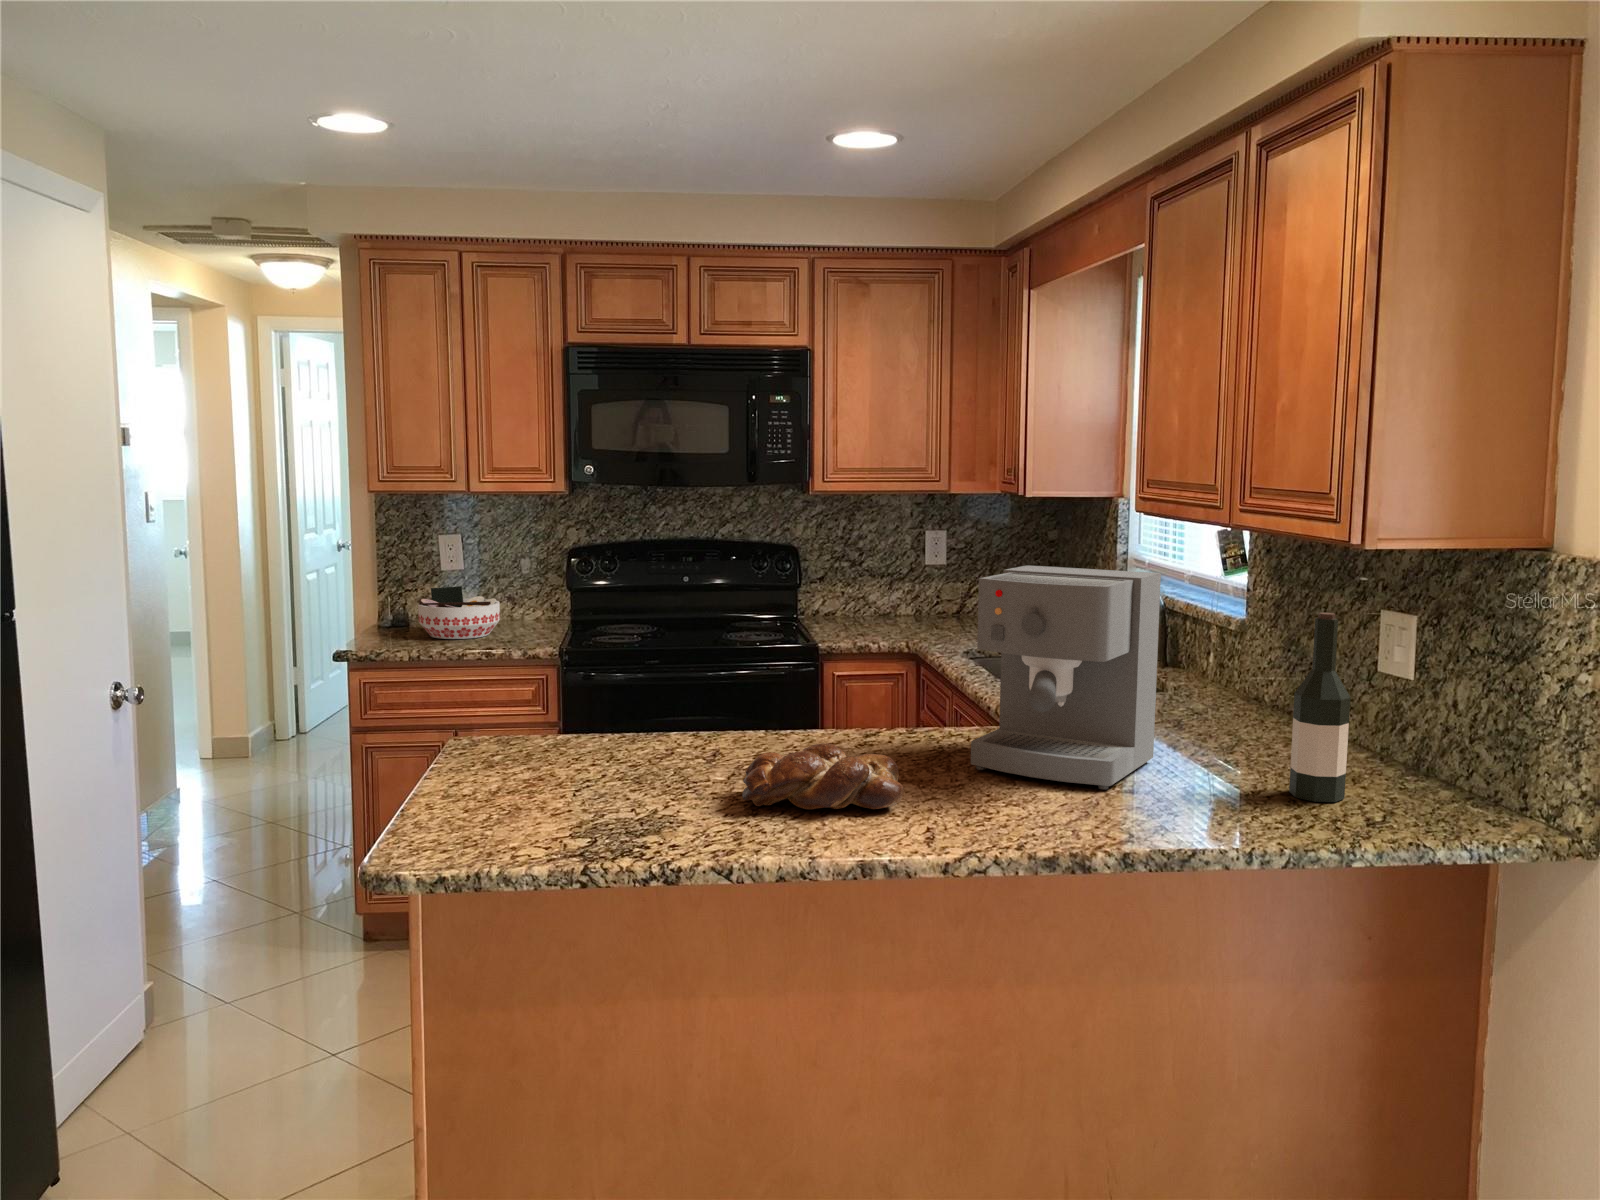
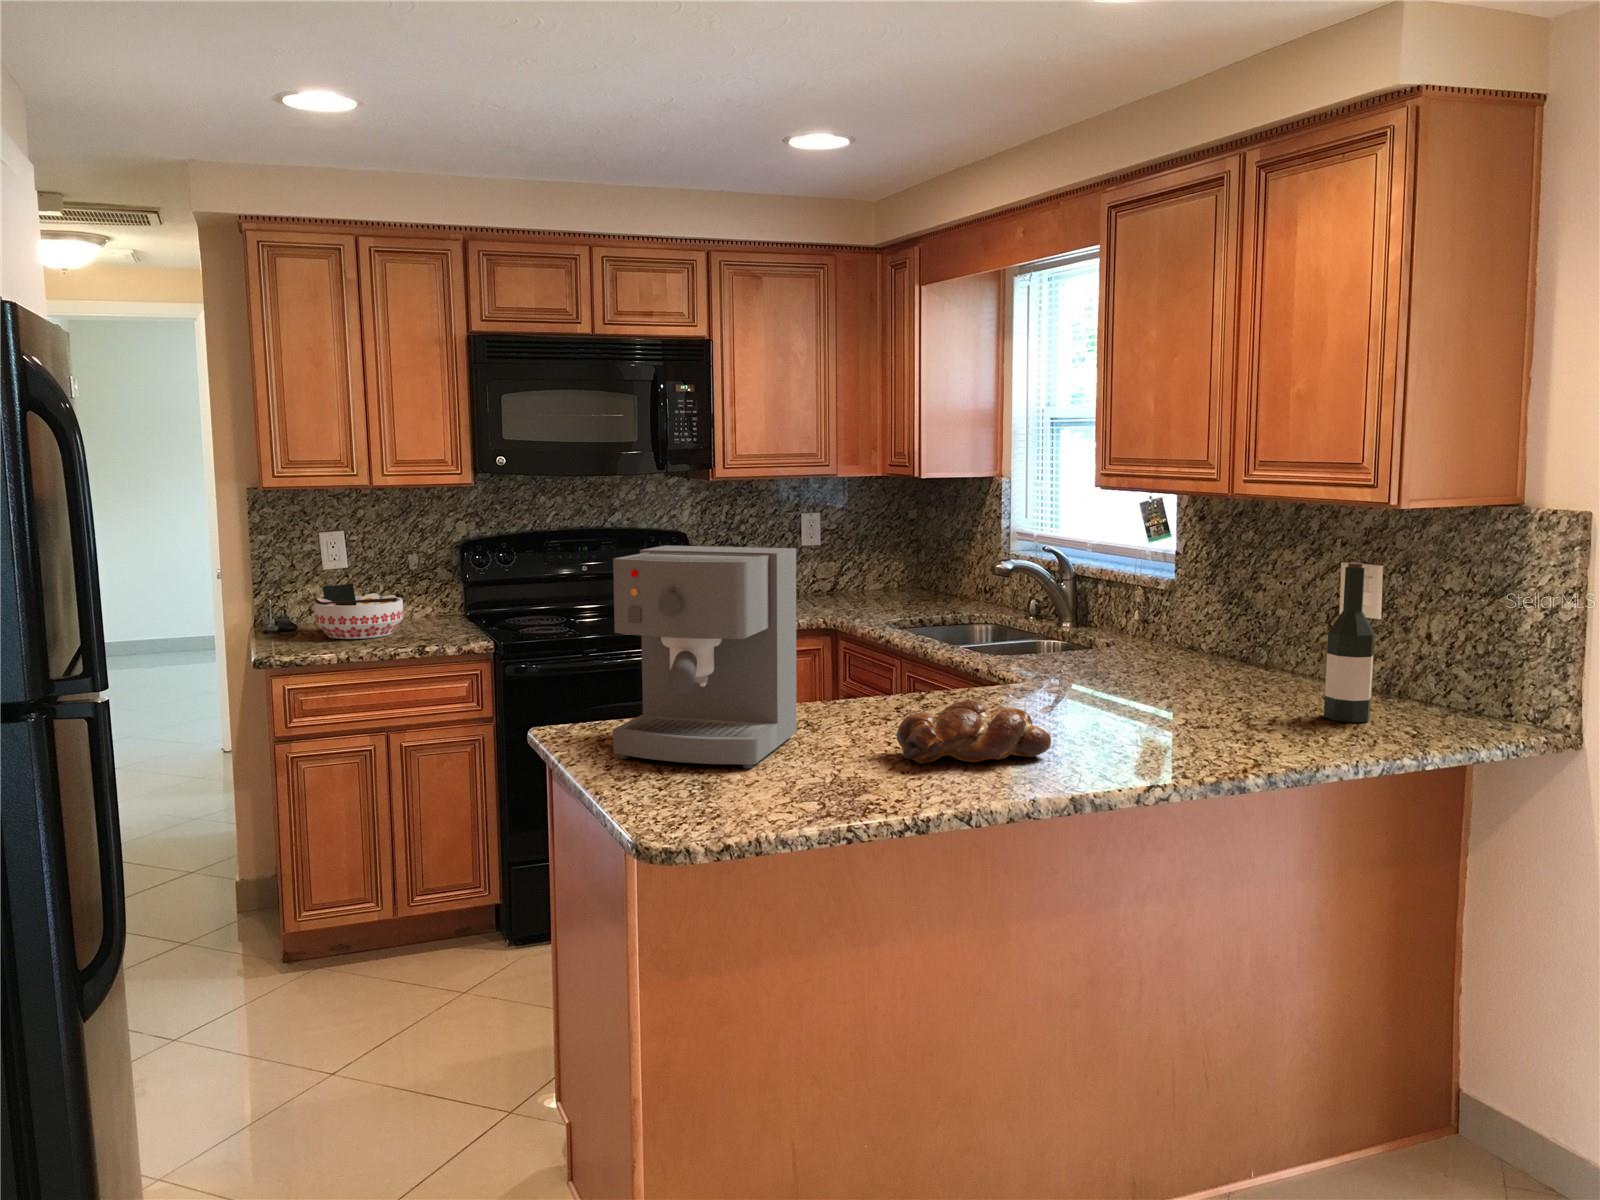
coffee maker: present [971,565,1161,790] -> present [613,546,797,769]

